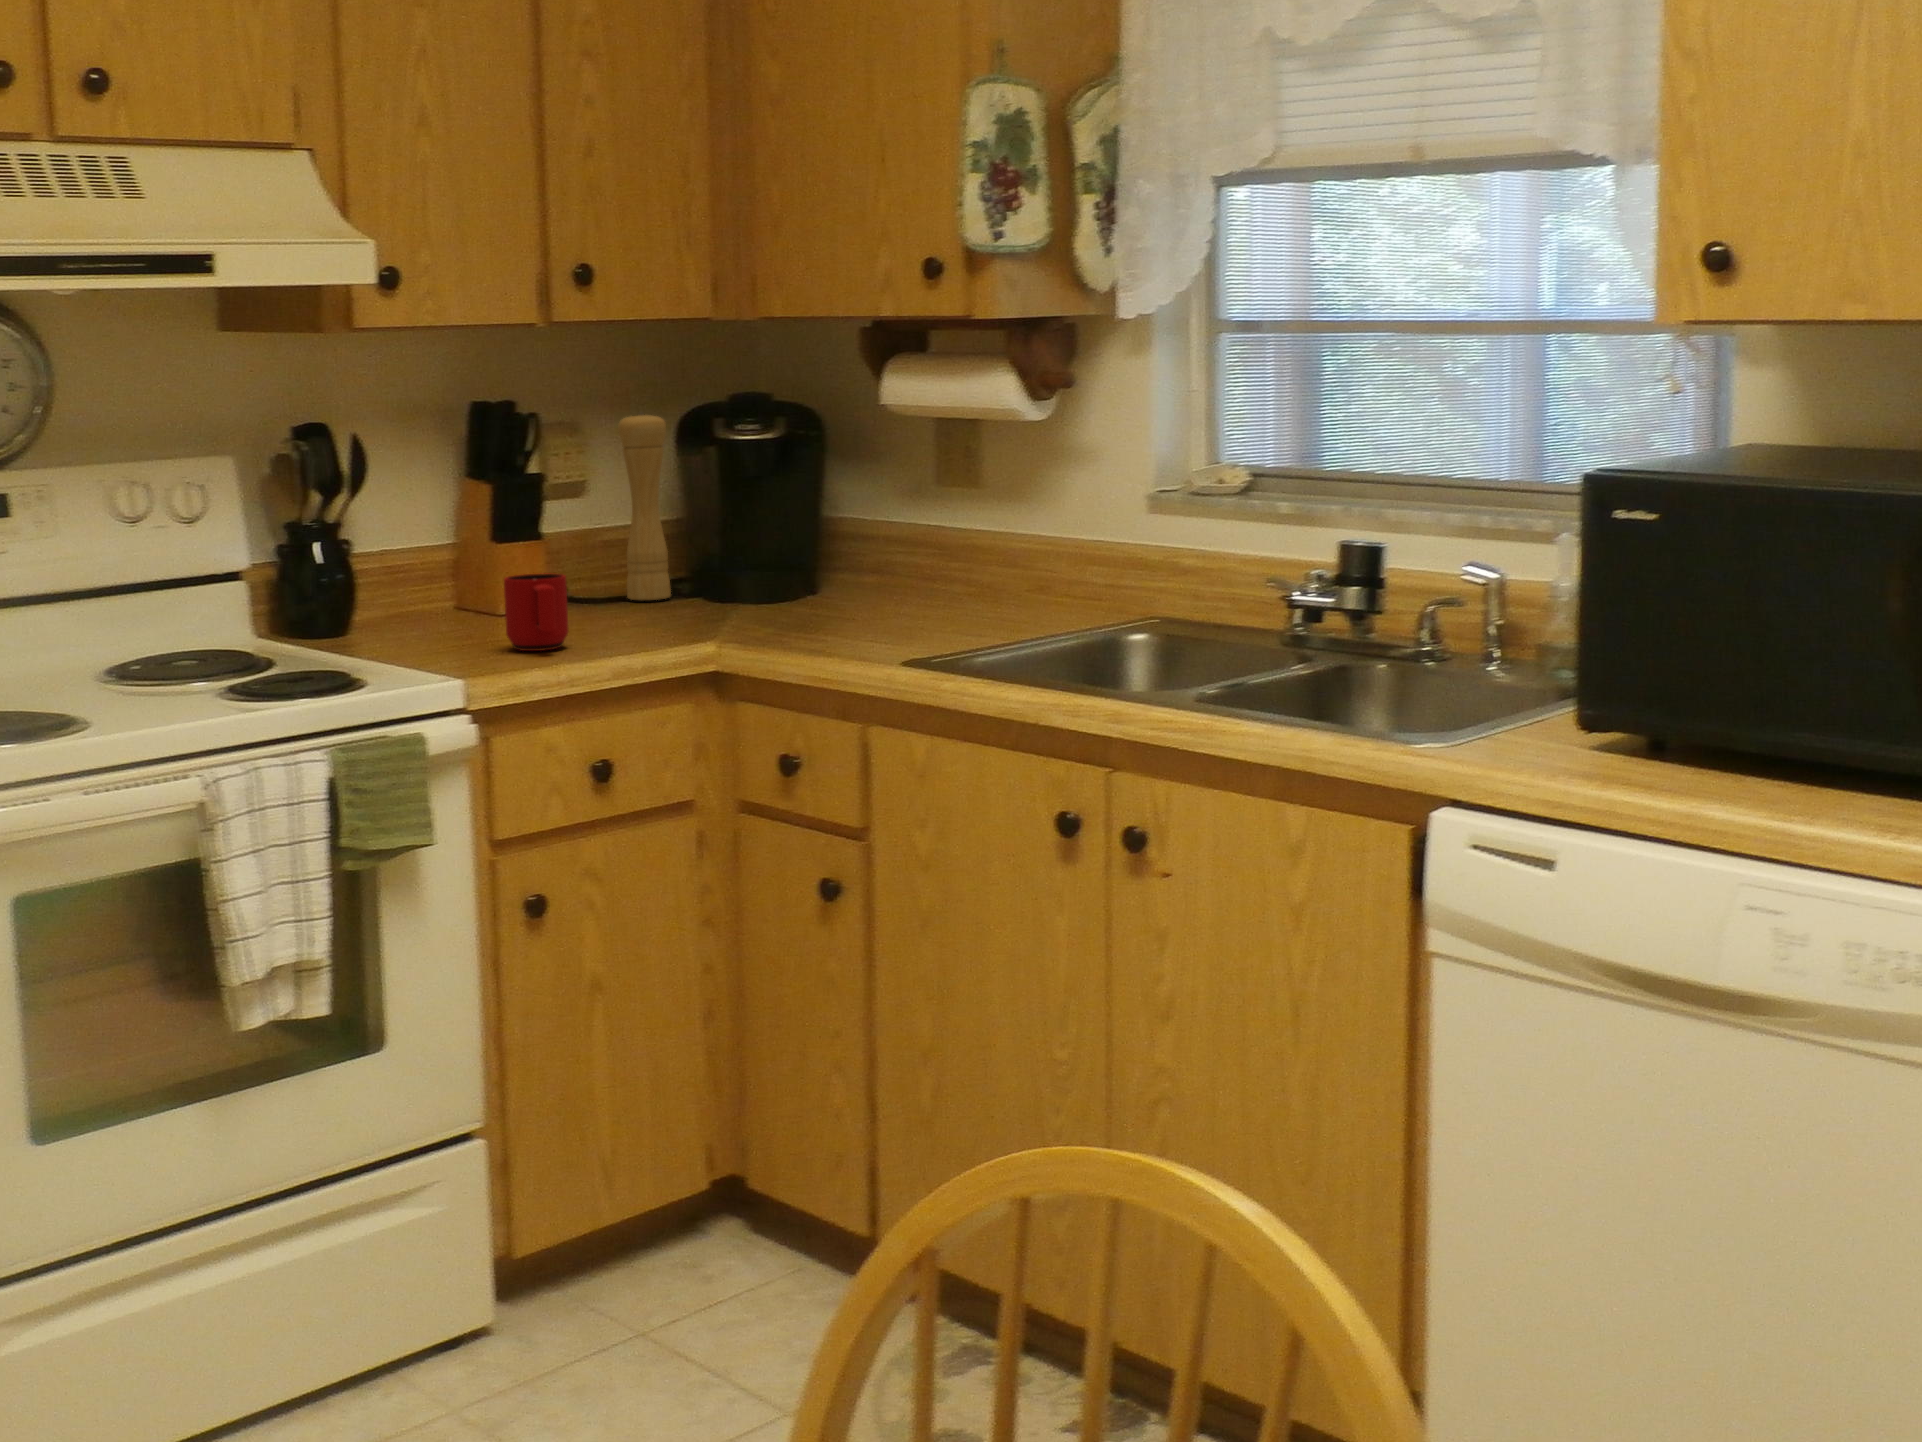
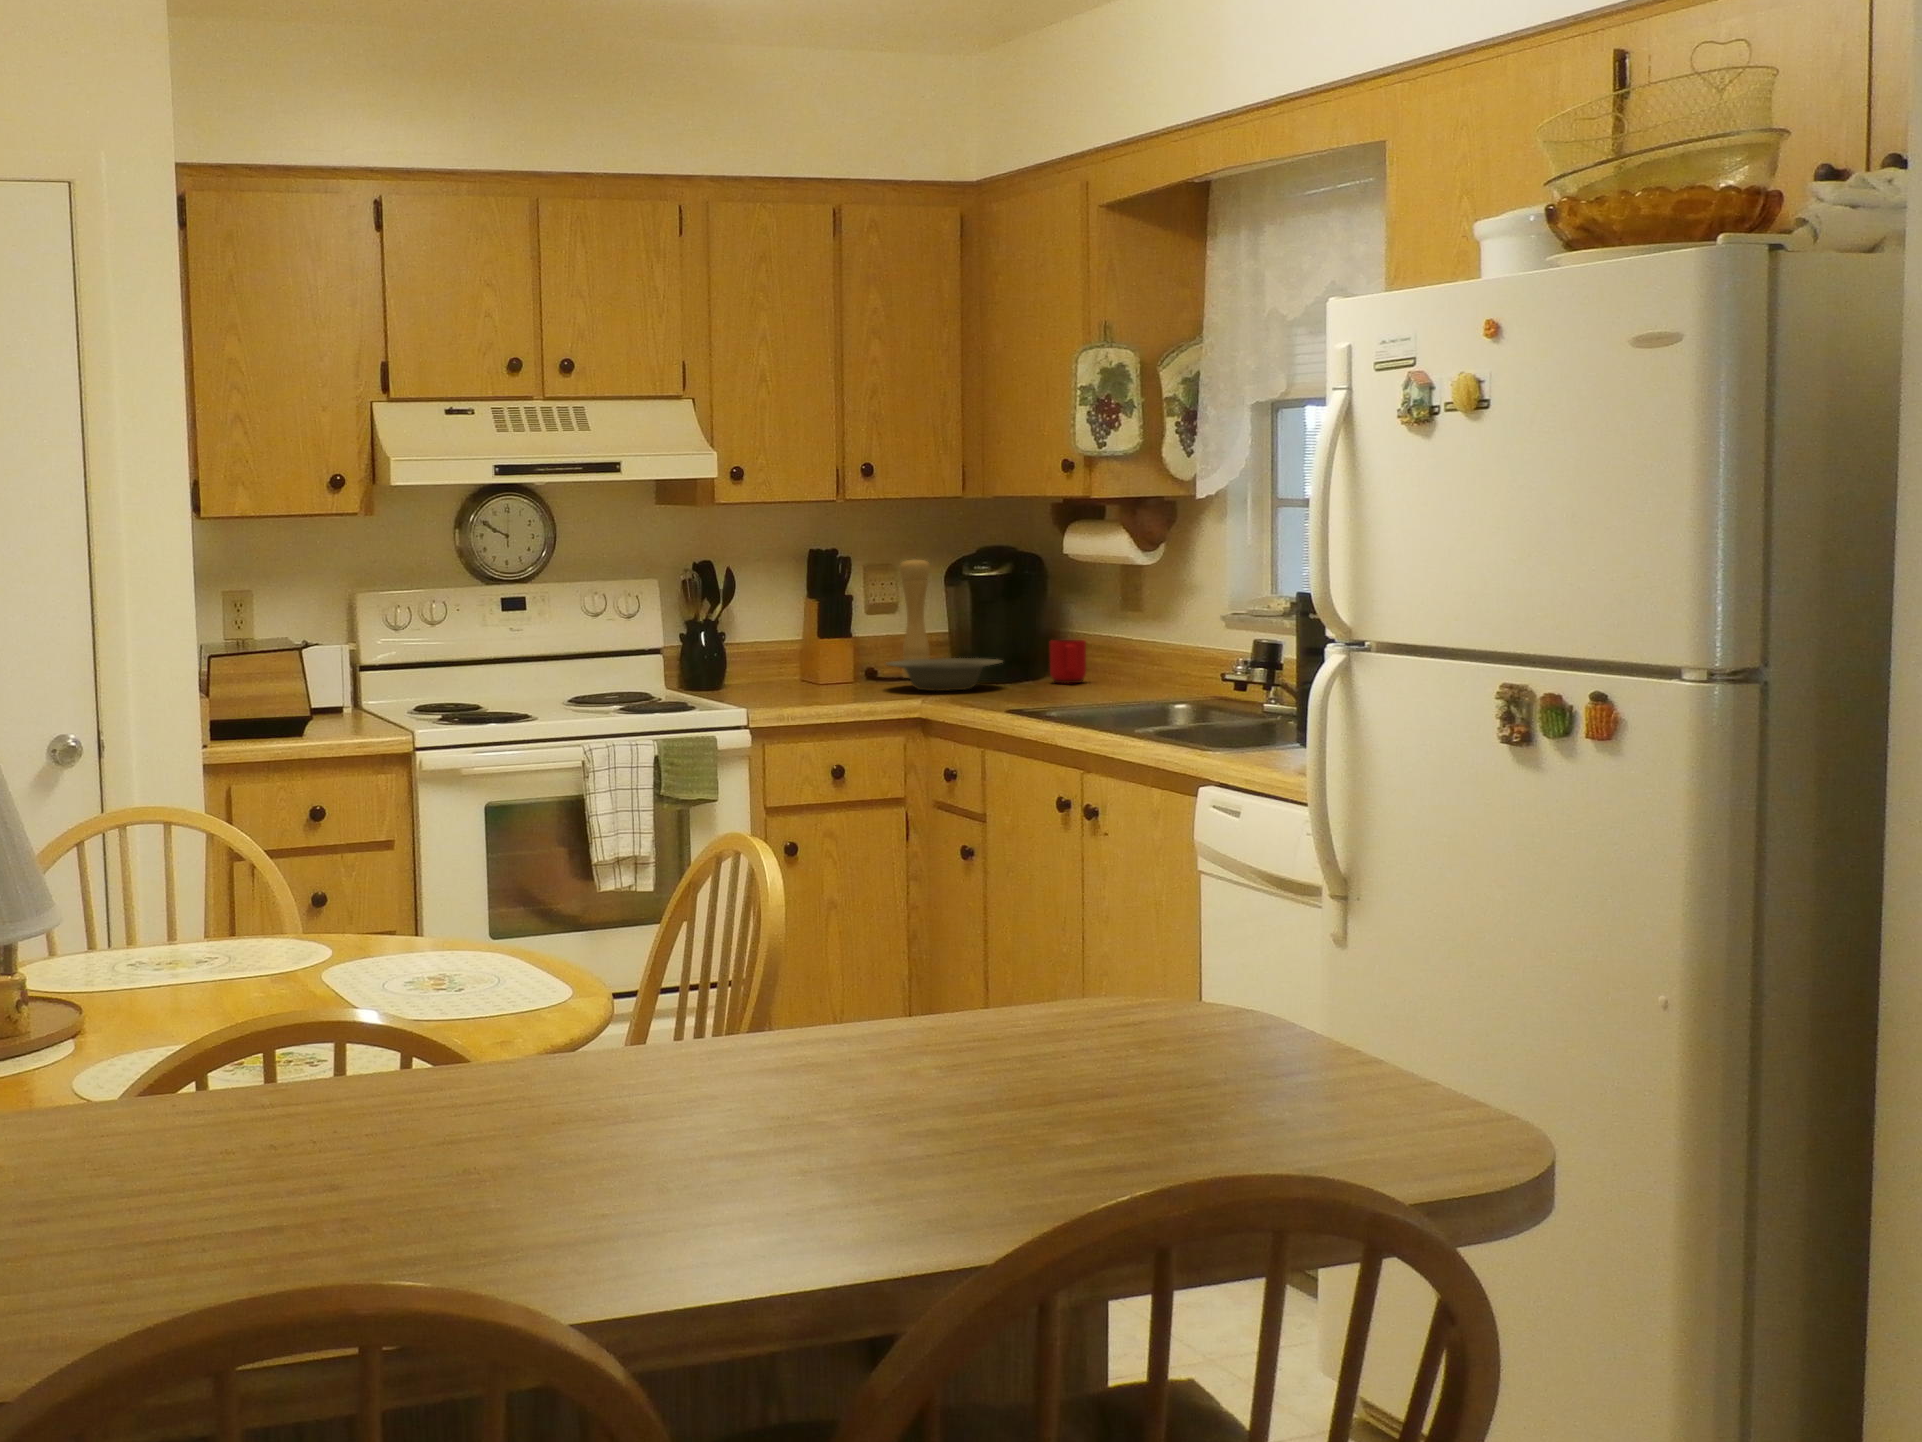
bowl: none [636,569,822,626] -> present [886,658,1002,691]
mug: present [504,573,569,651] -> present [1050,640,1086,683]

